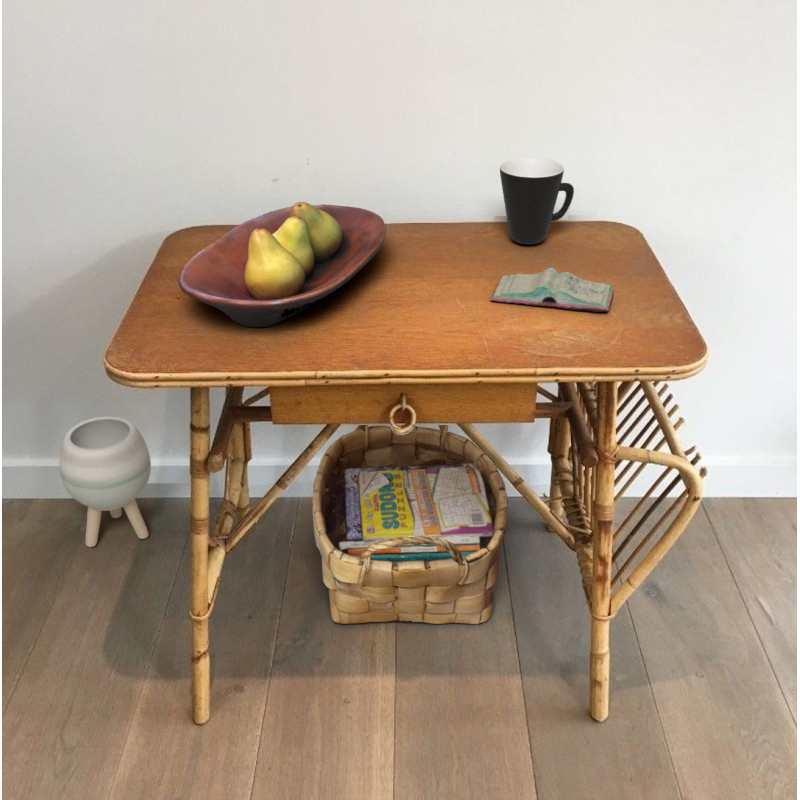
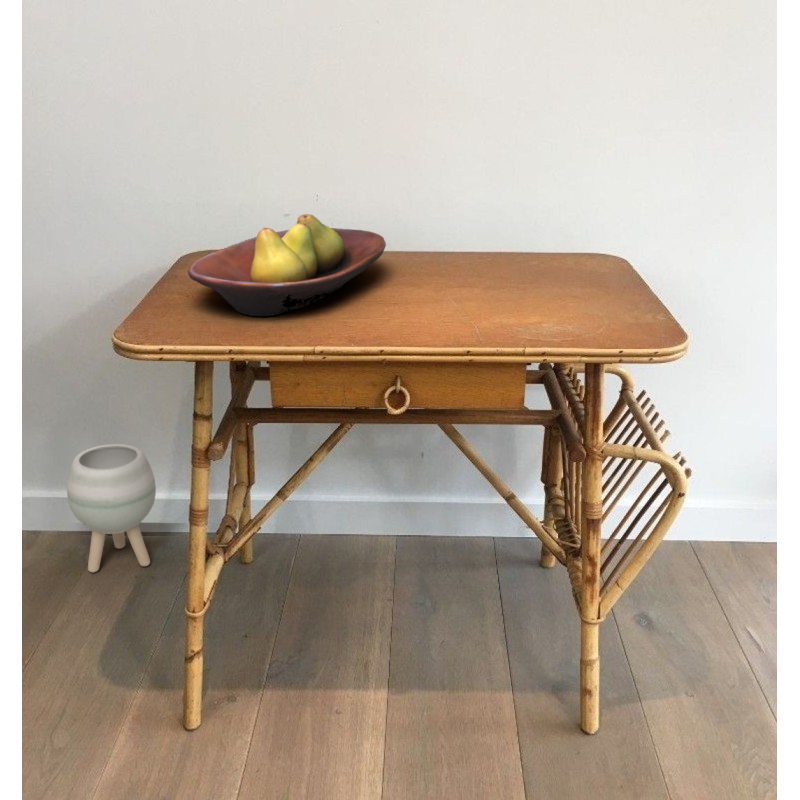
mug: present [500,158,574,244] -> none [494,189,563,267]
book: present [490,268,614,312] -> none [482,275,600,311]
woven basket: present [312,425,508,624] -> none [311,425,501,644]

